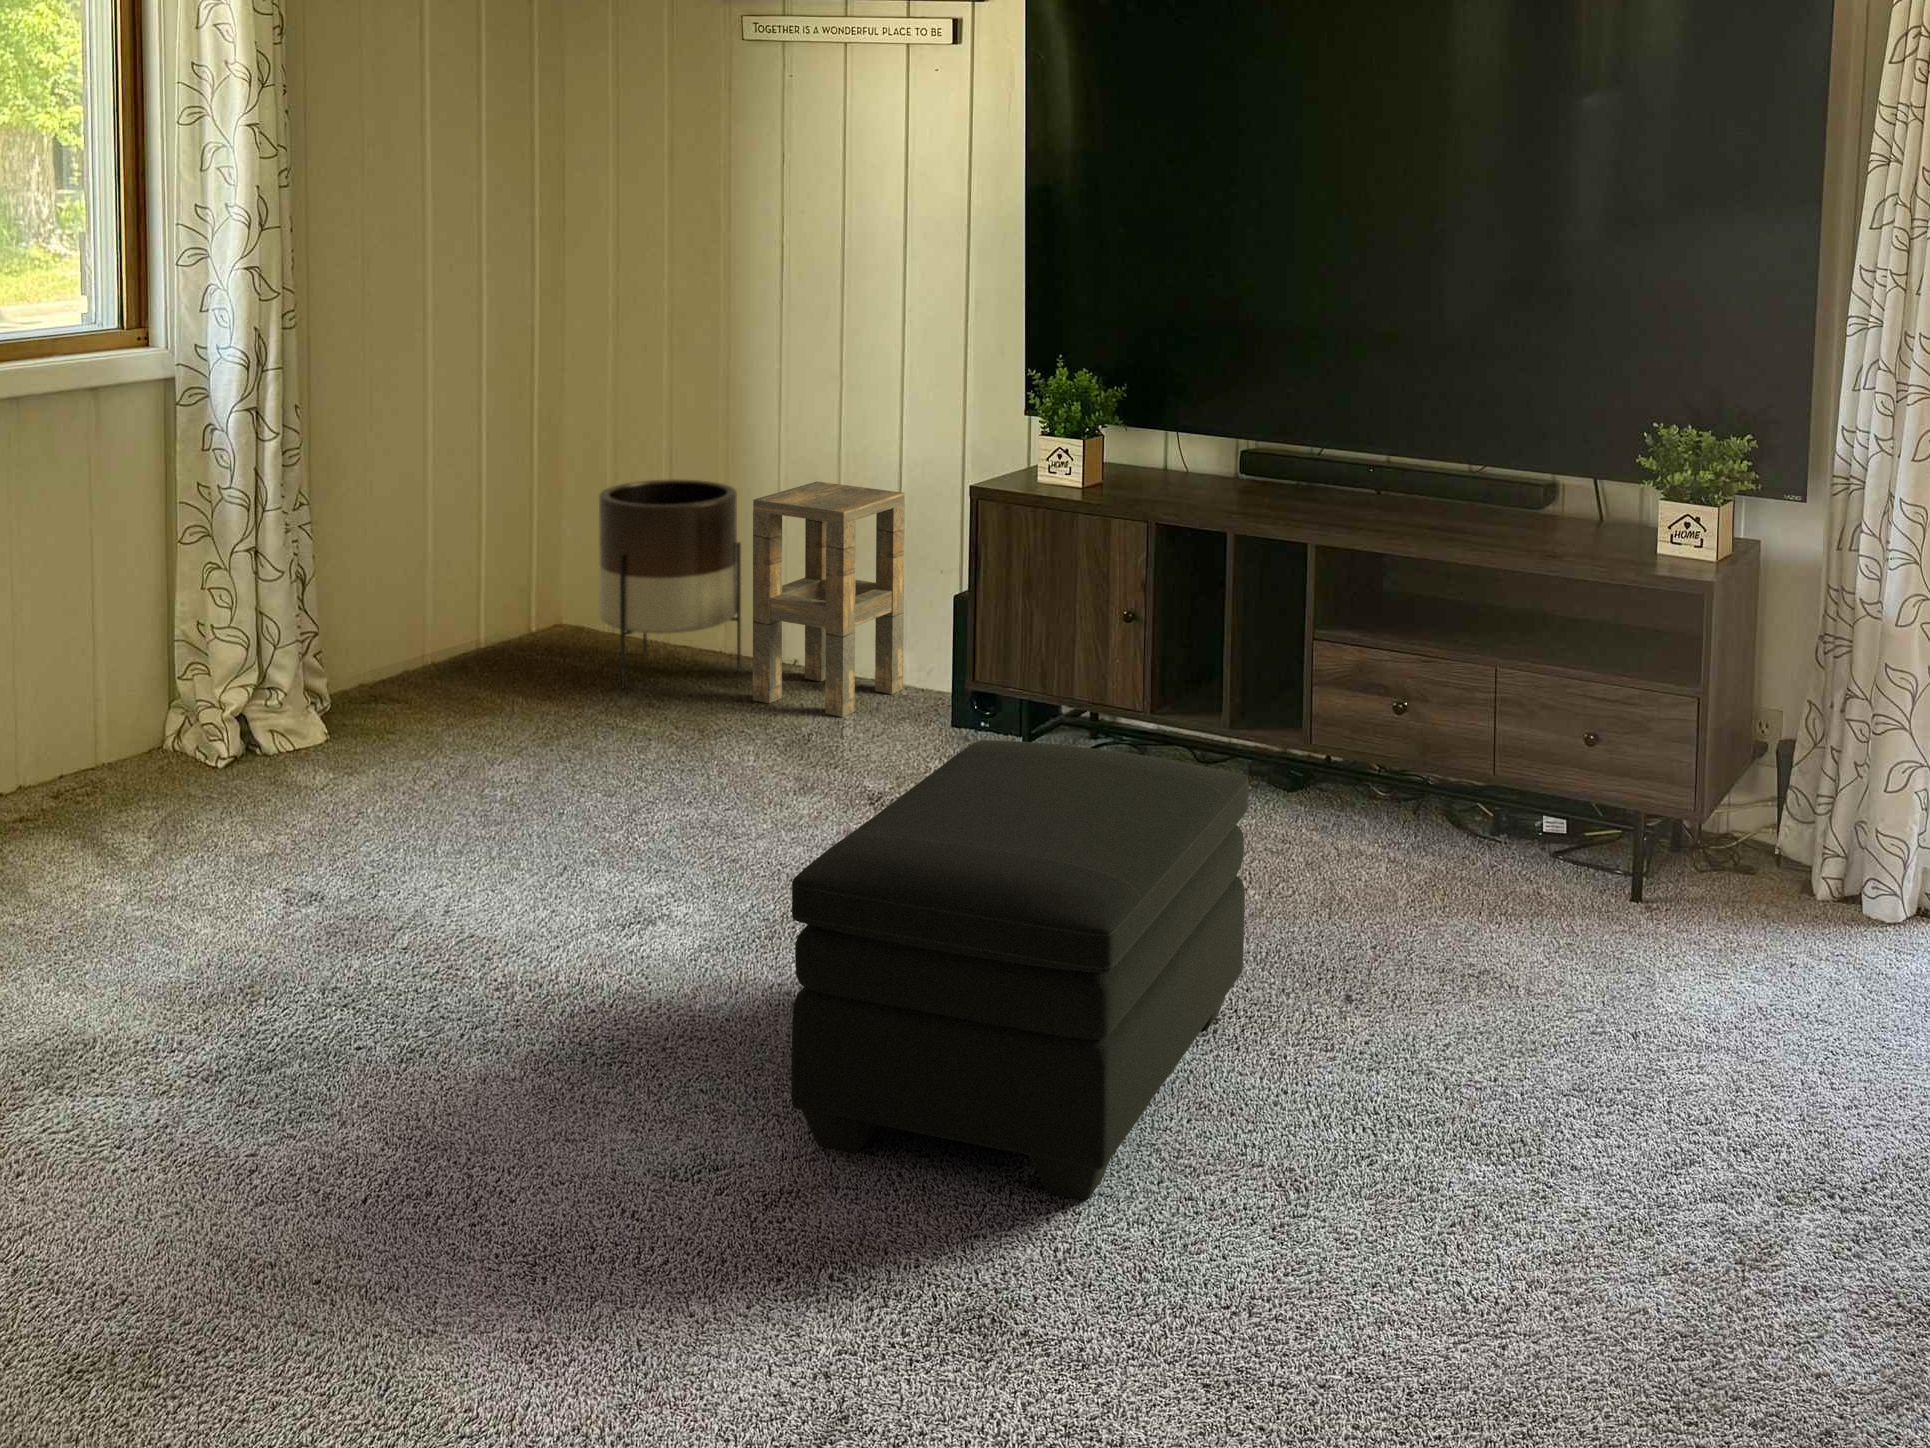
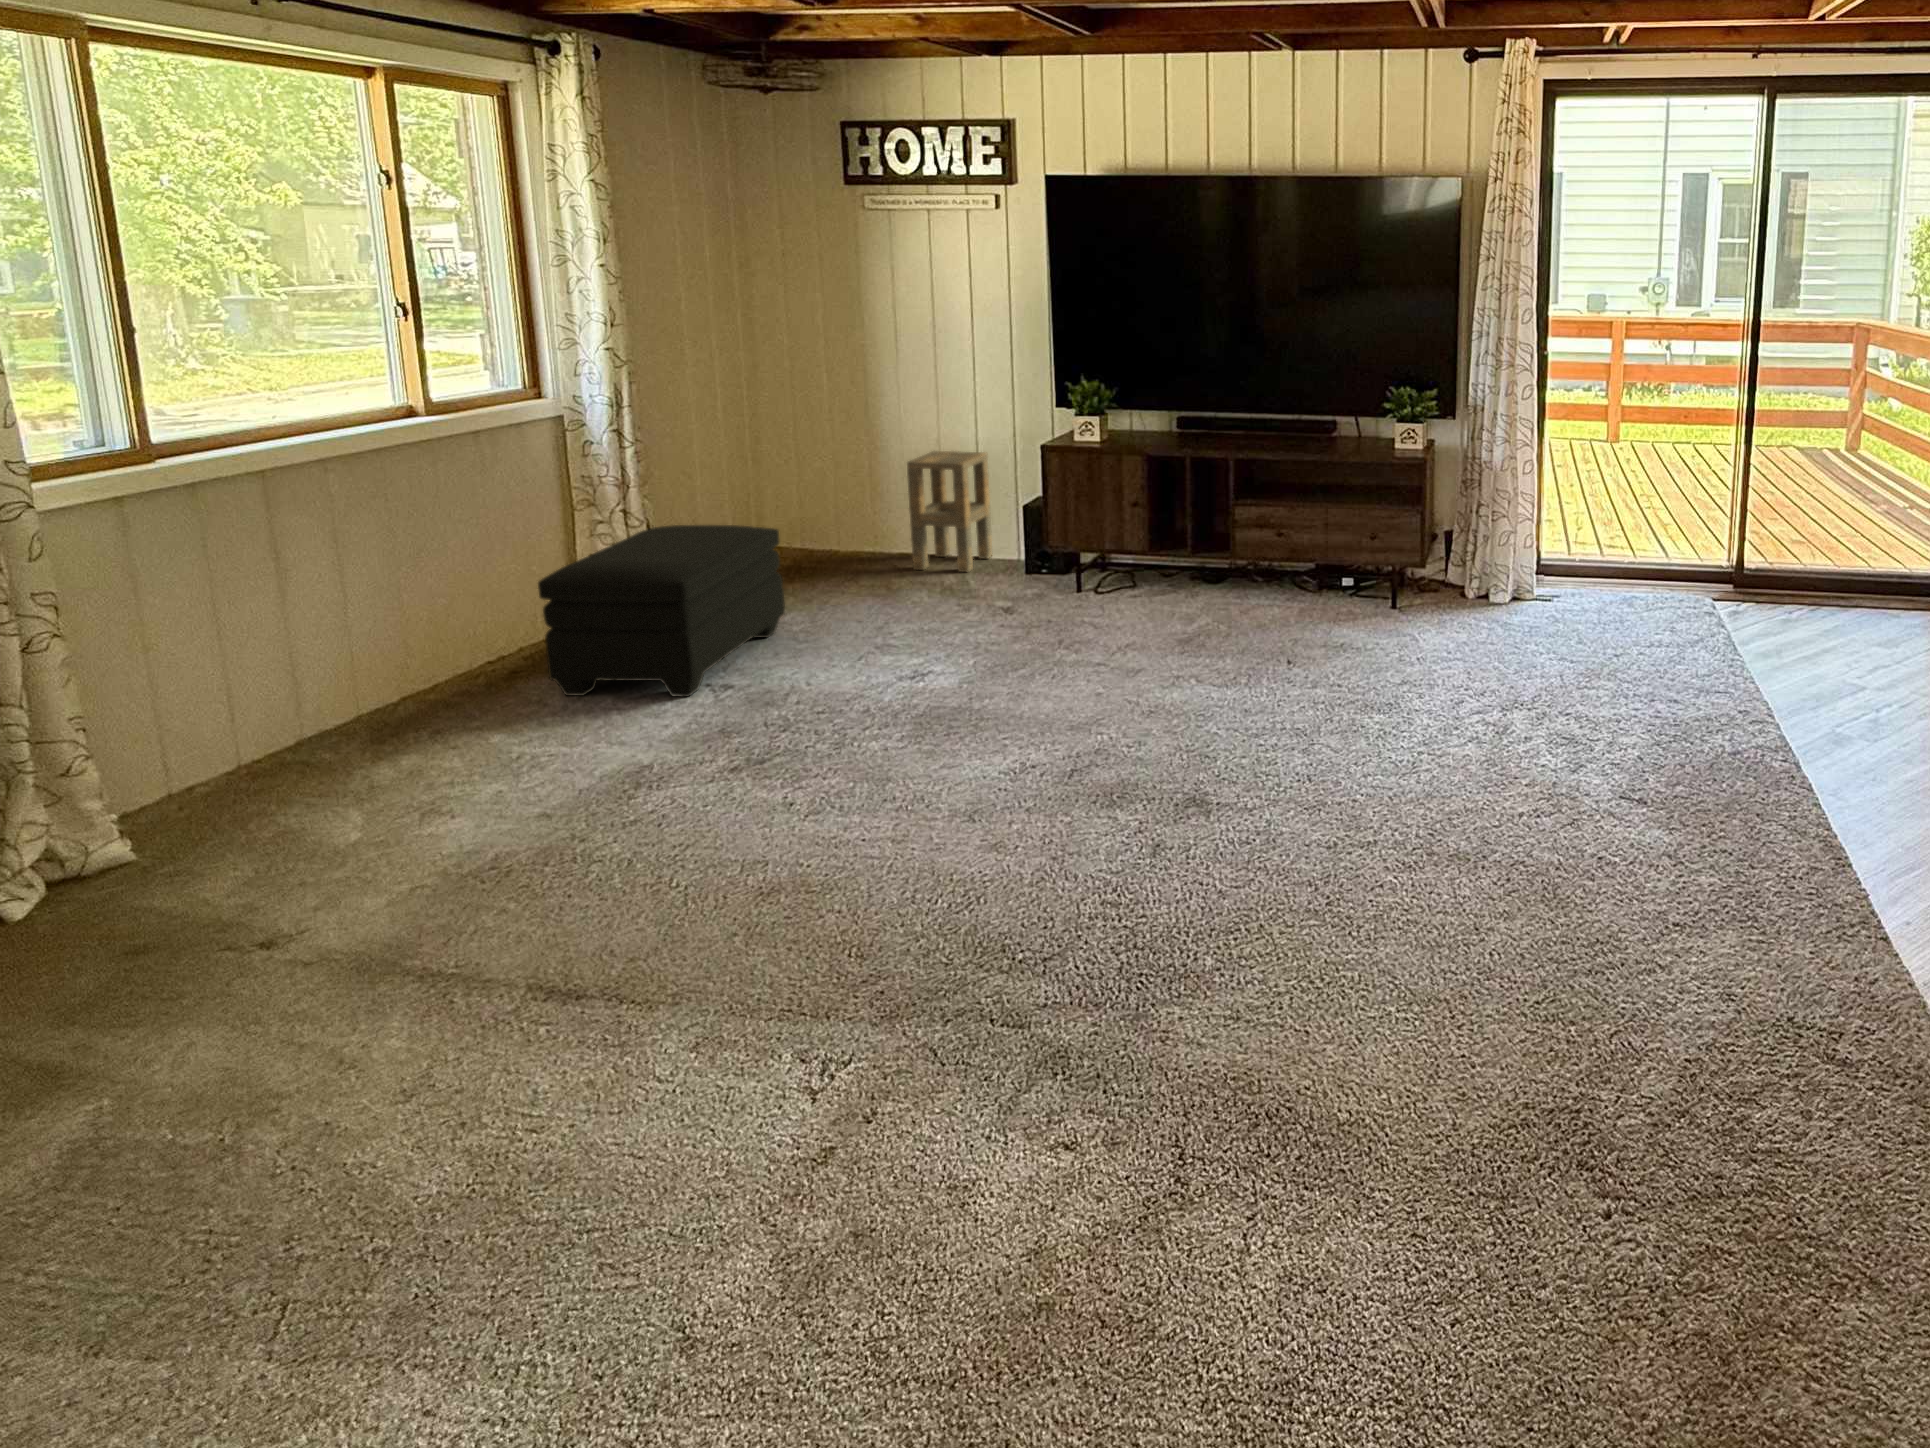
planter: present [599,479,741,689] -> none [808,456,897,572]
ottoman: present [791,740,1248,1200] -> present [538,525,785,697]

